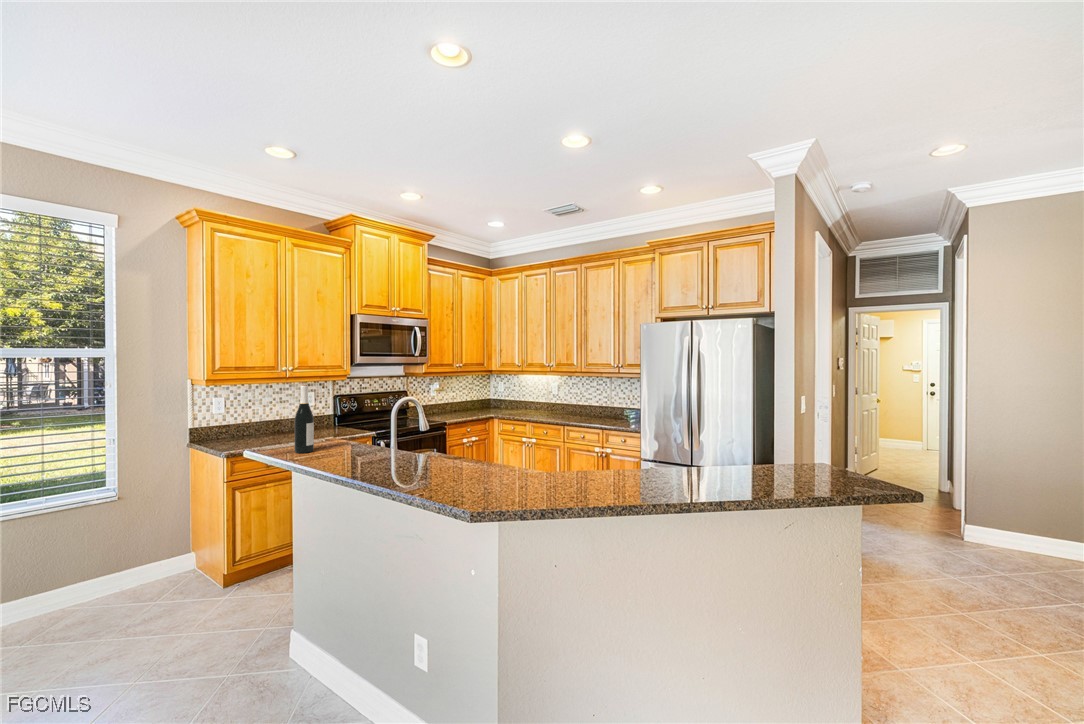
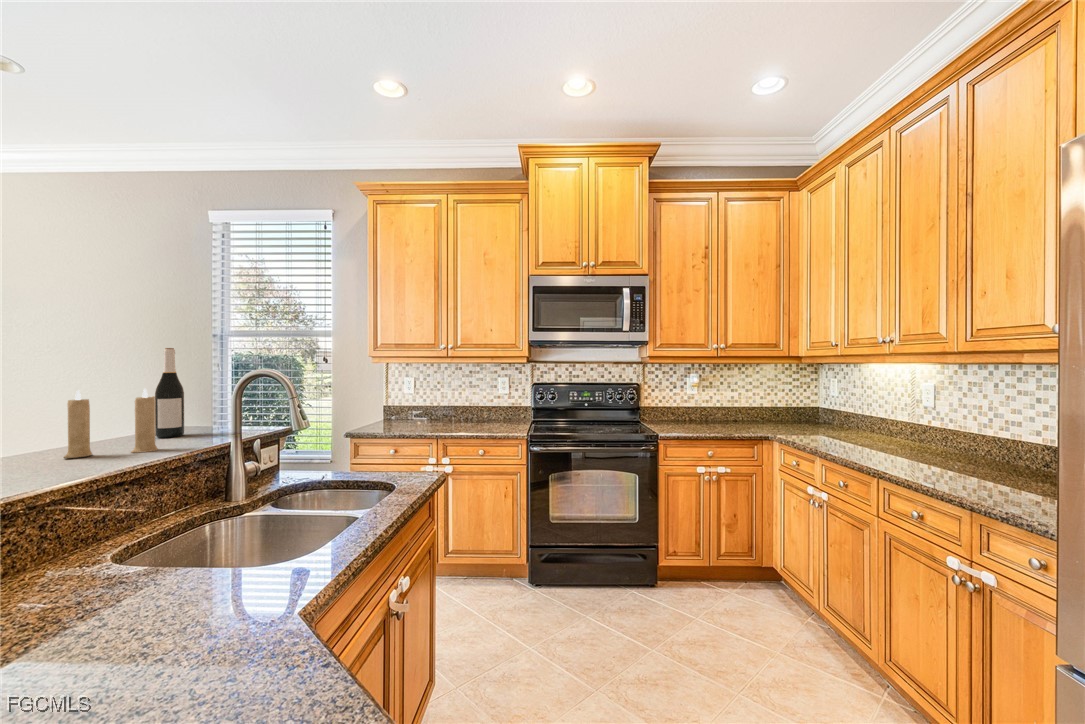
candle: none [339,412,370,462] -> present [64,389,158,458]

